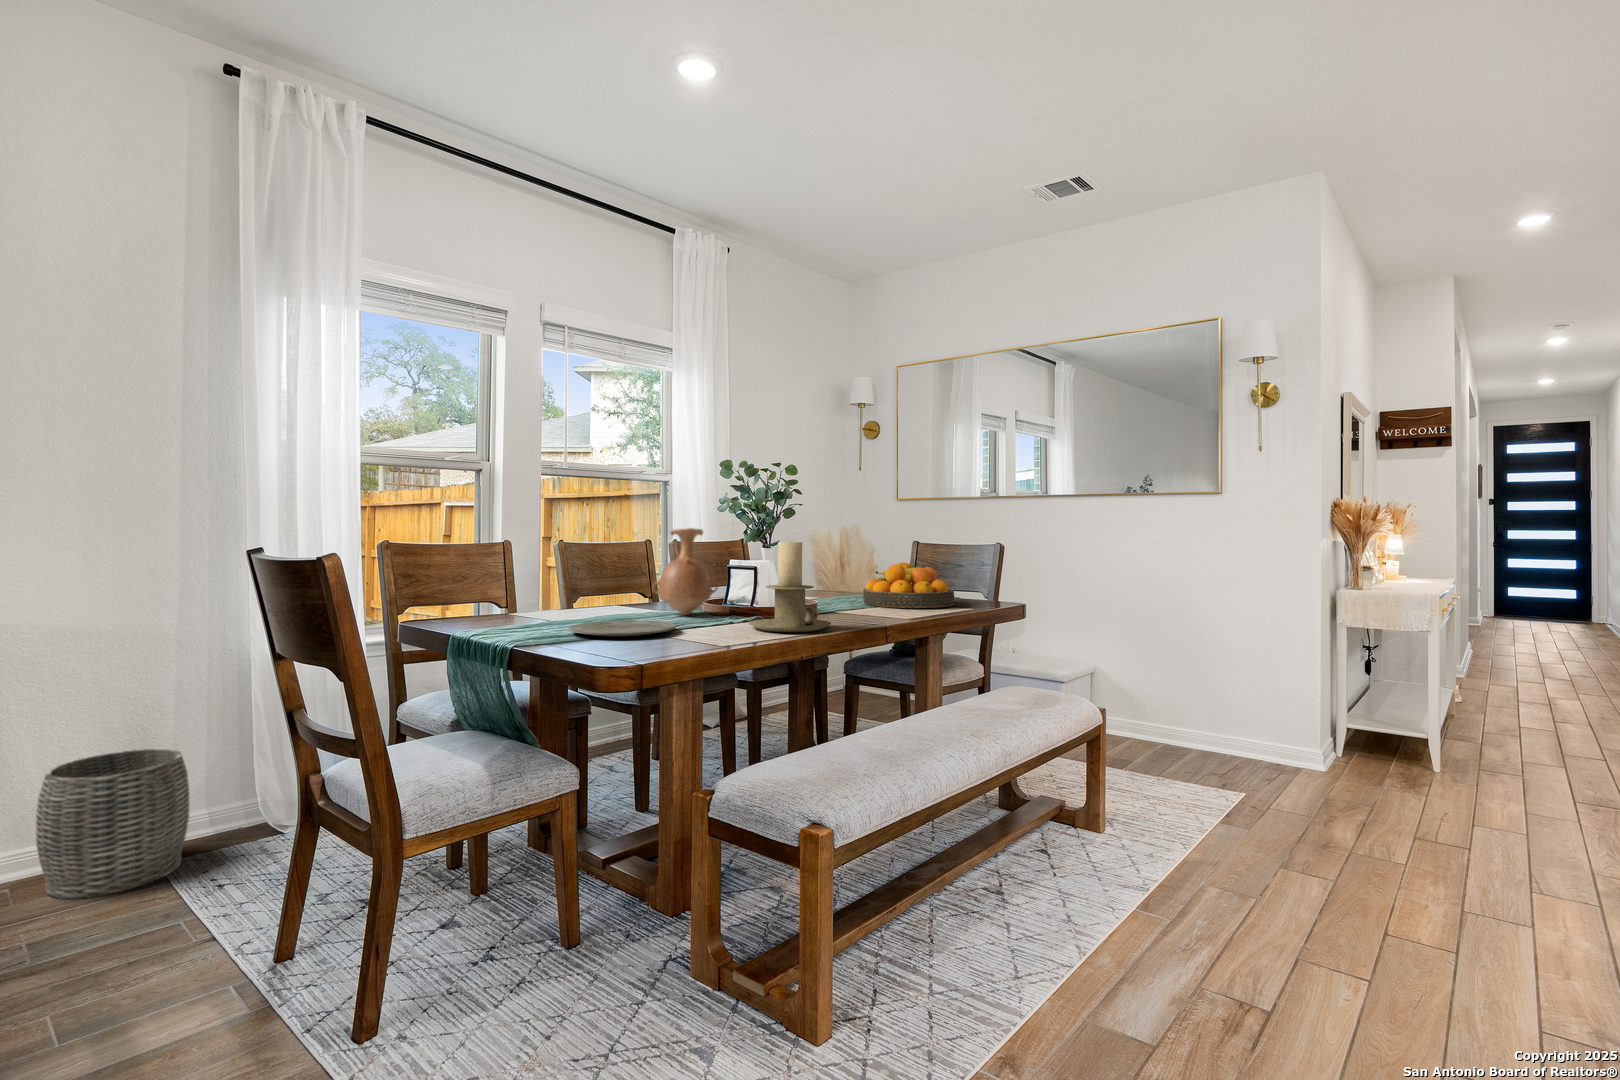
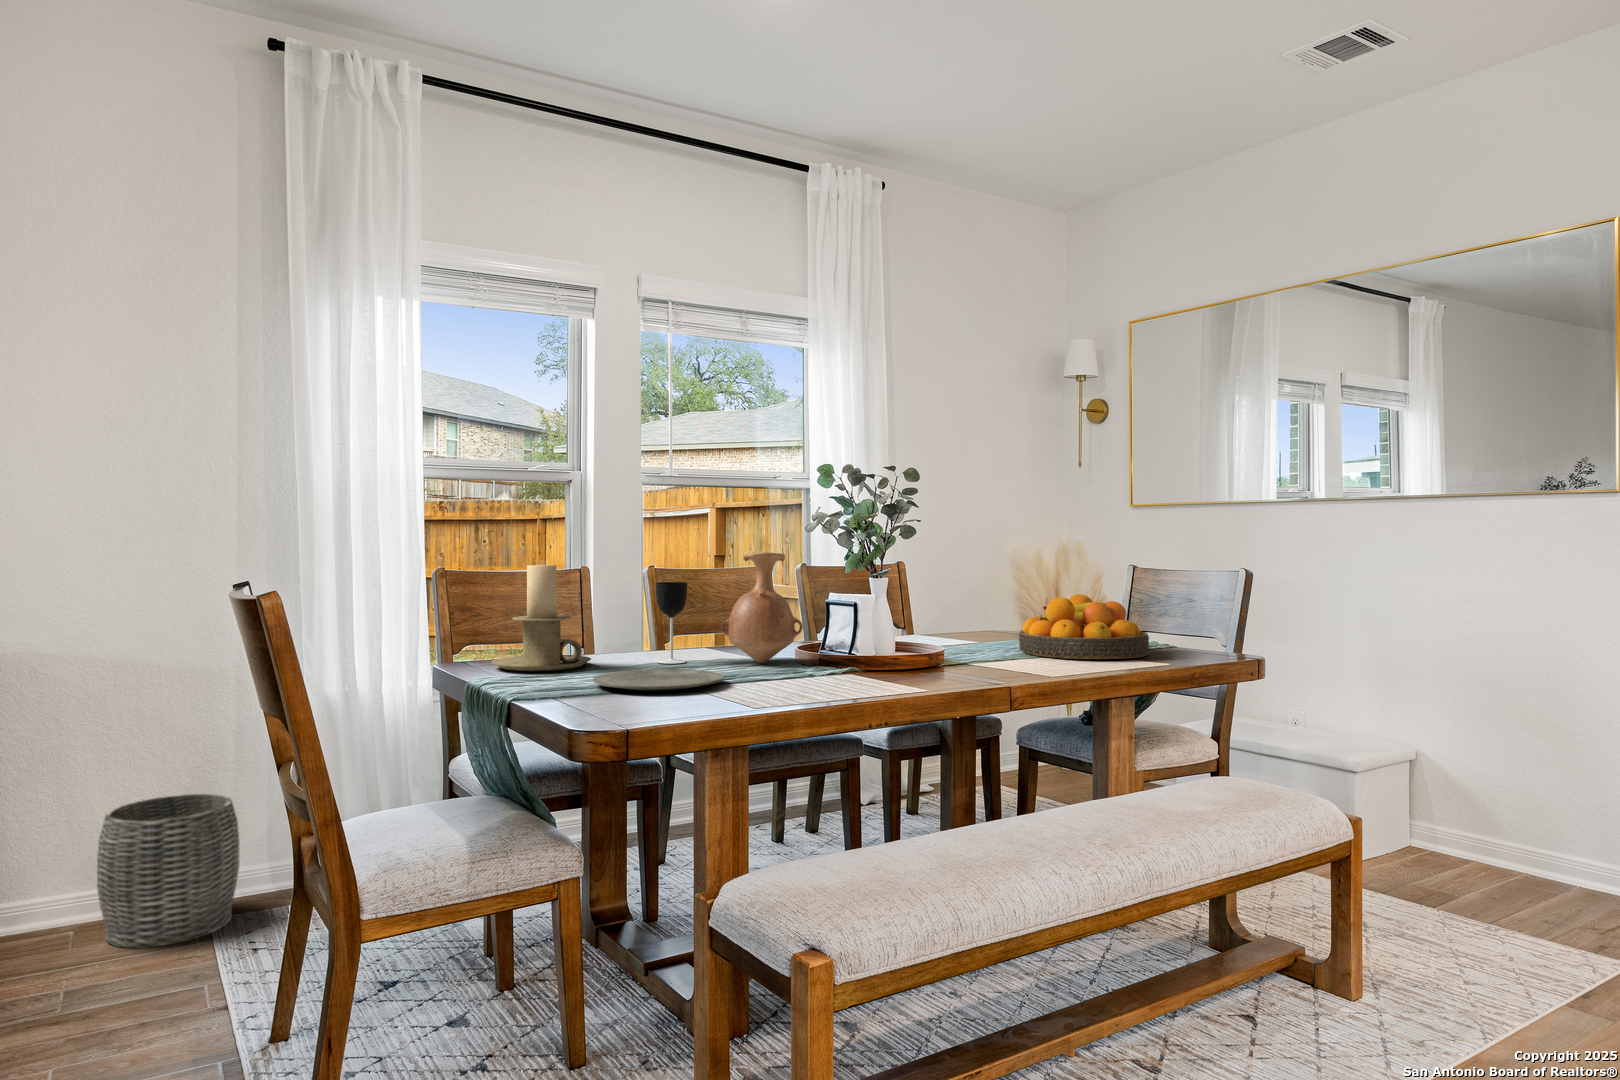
candle holder: present [749,541,831,632] -> present [491,564,591,671]
wine glass: none [599,552,625,617] -> present [656,582,687,664]

